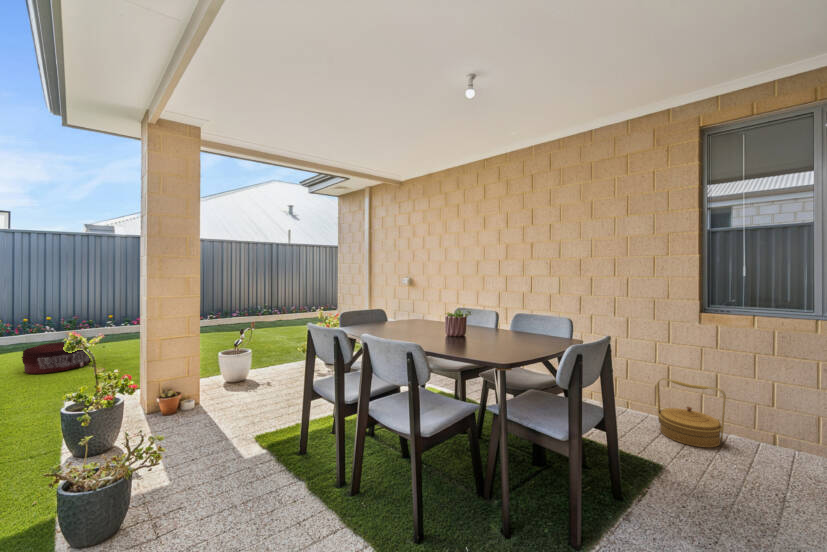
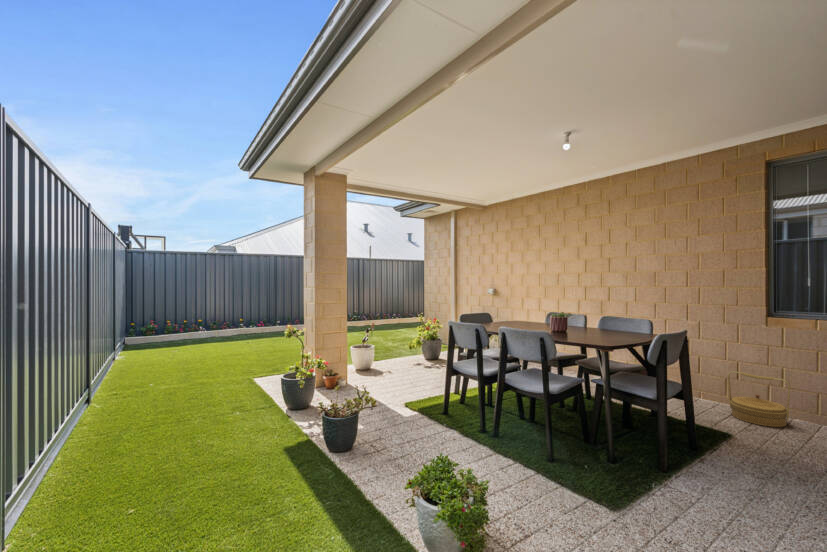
pouf: present [22,342,92,374] -> none [211,335,253,358]

